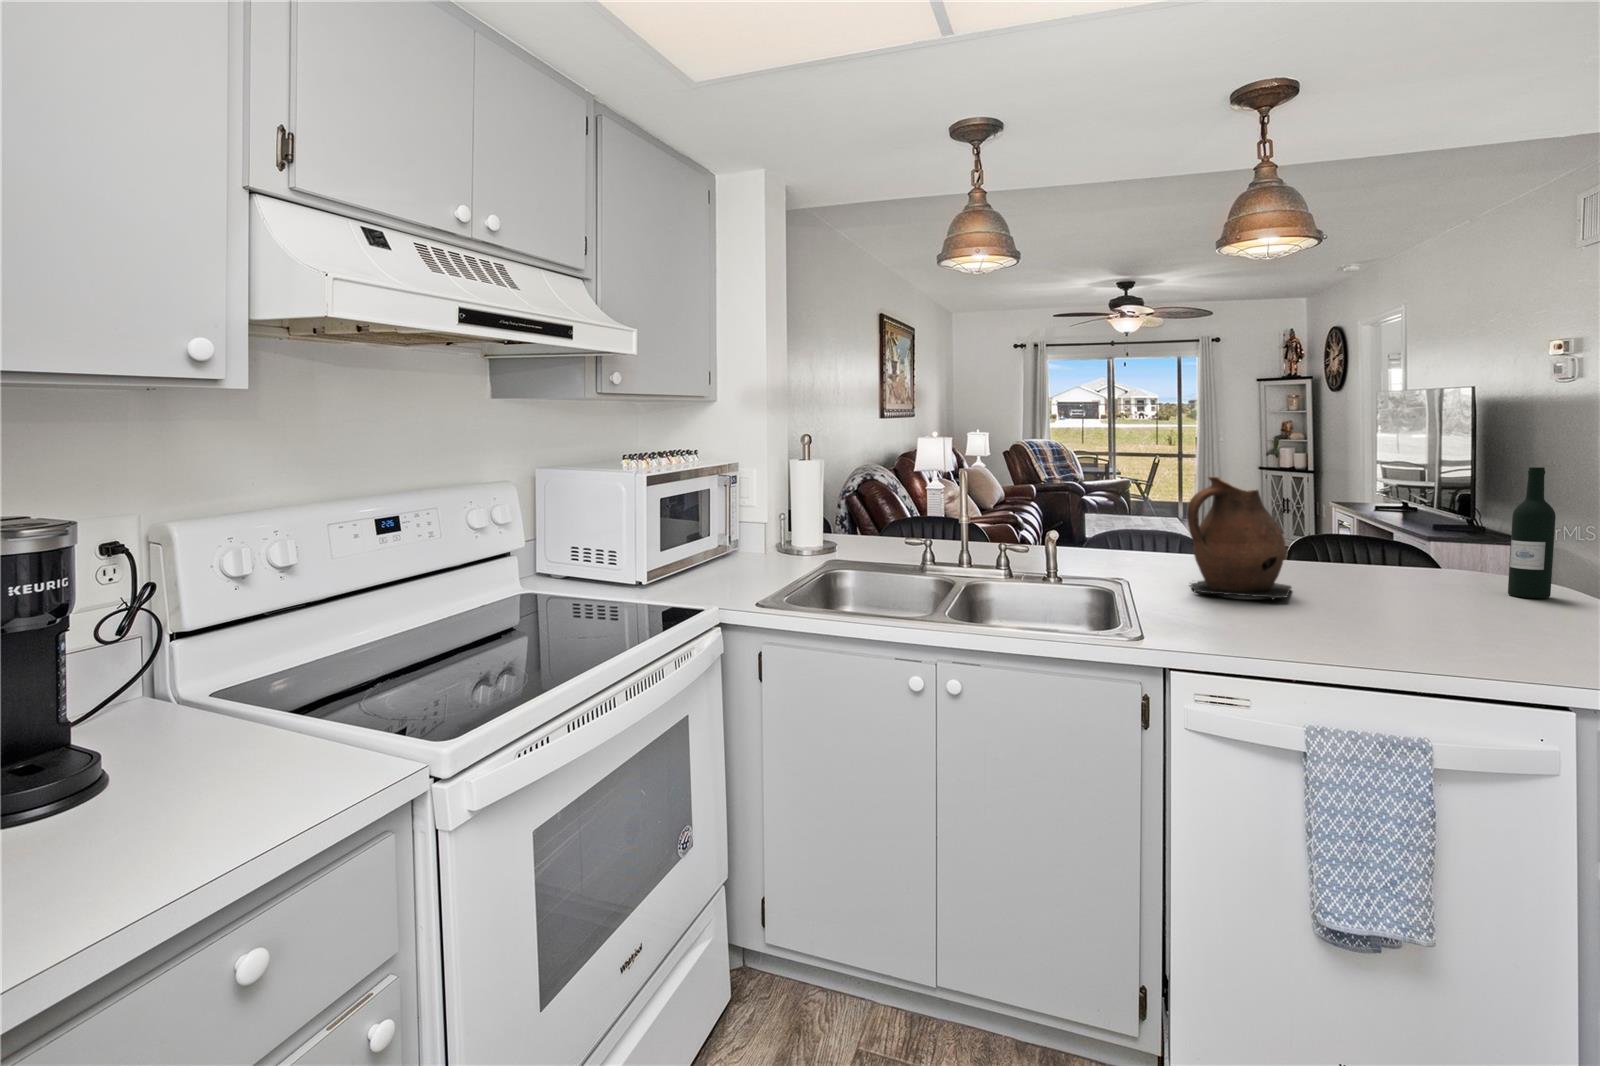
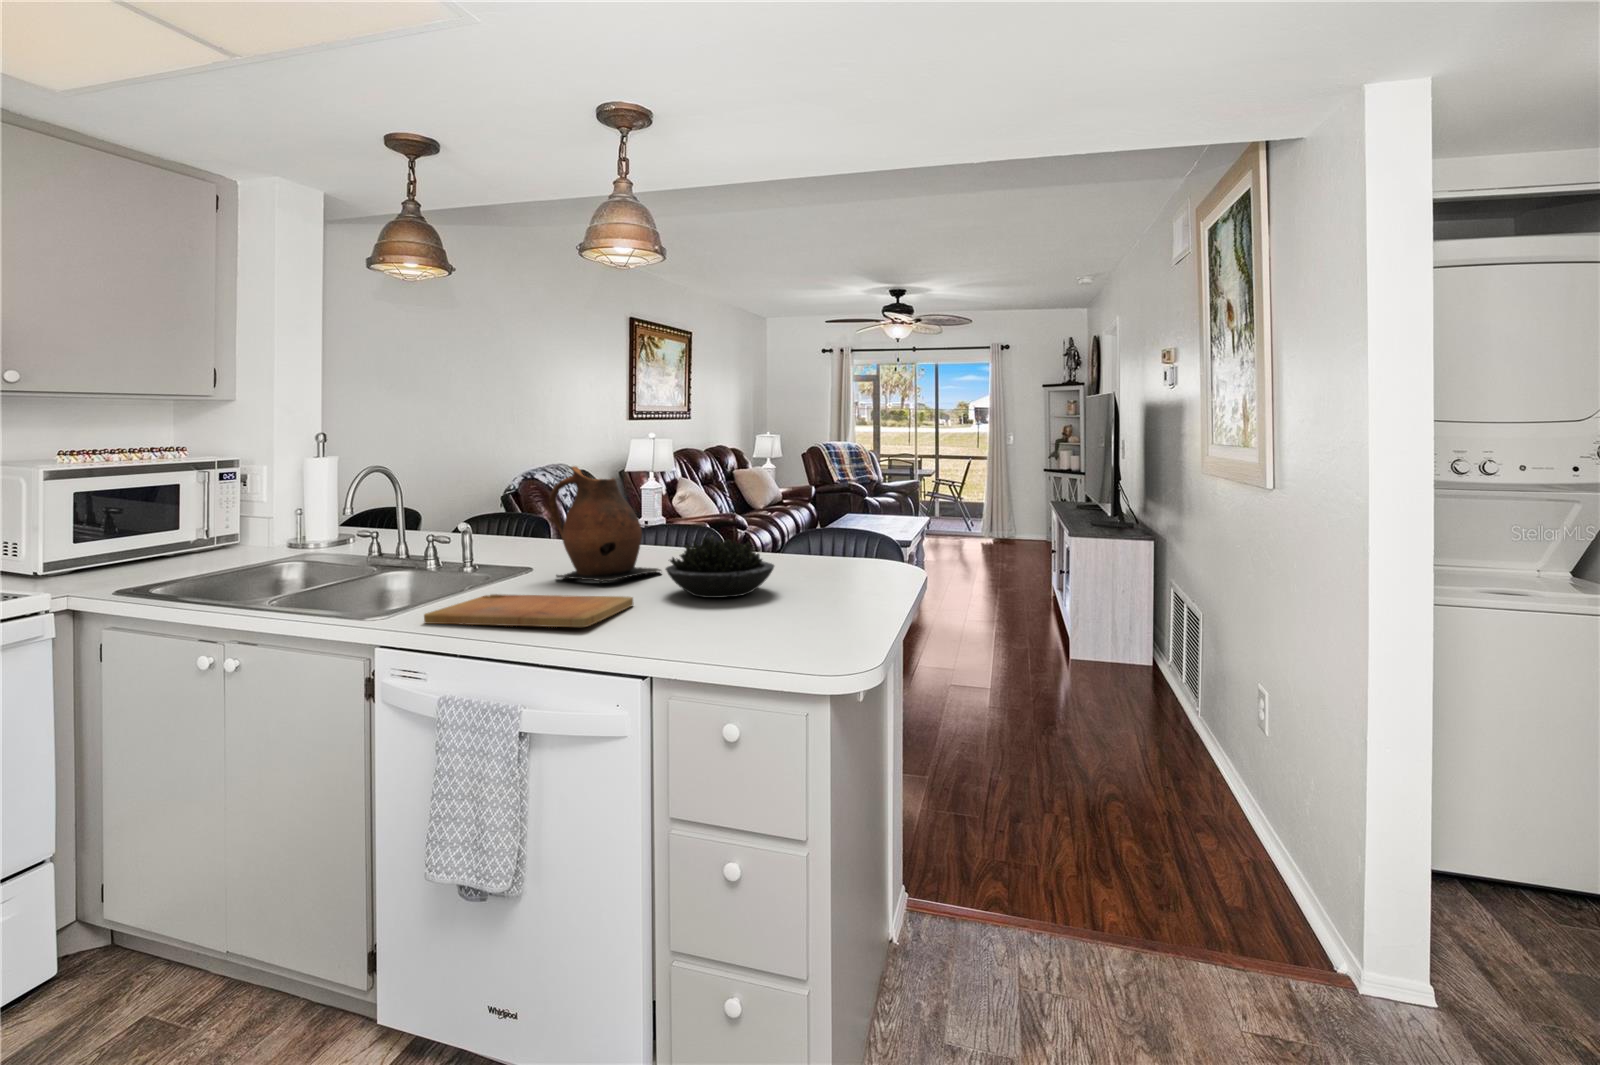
wine bottle: present [1508,467,1556,598] -> none [845,458,876,580]
succulent plant: none [1363,551,1507,618] -> present [666,536,774,598]
cutting board: none [1195,612,1431,652] -> present [424,594,634,627]

